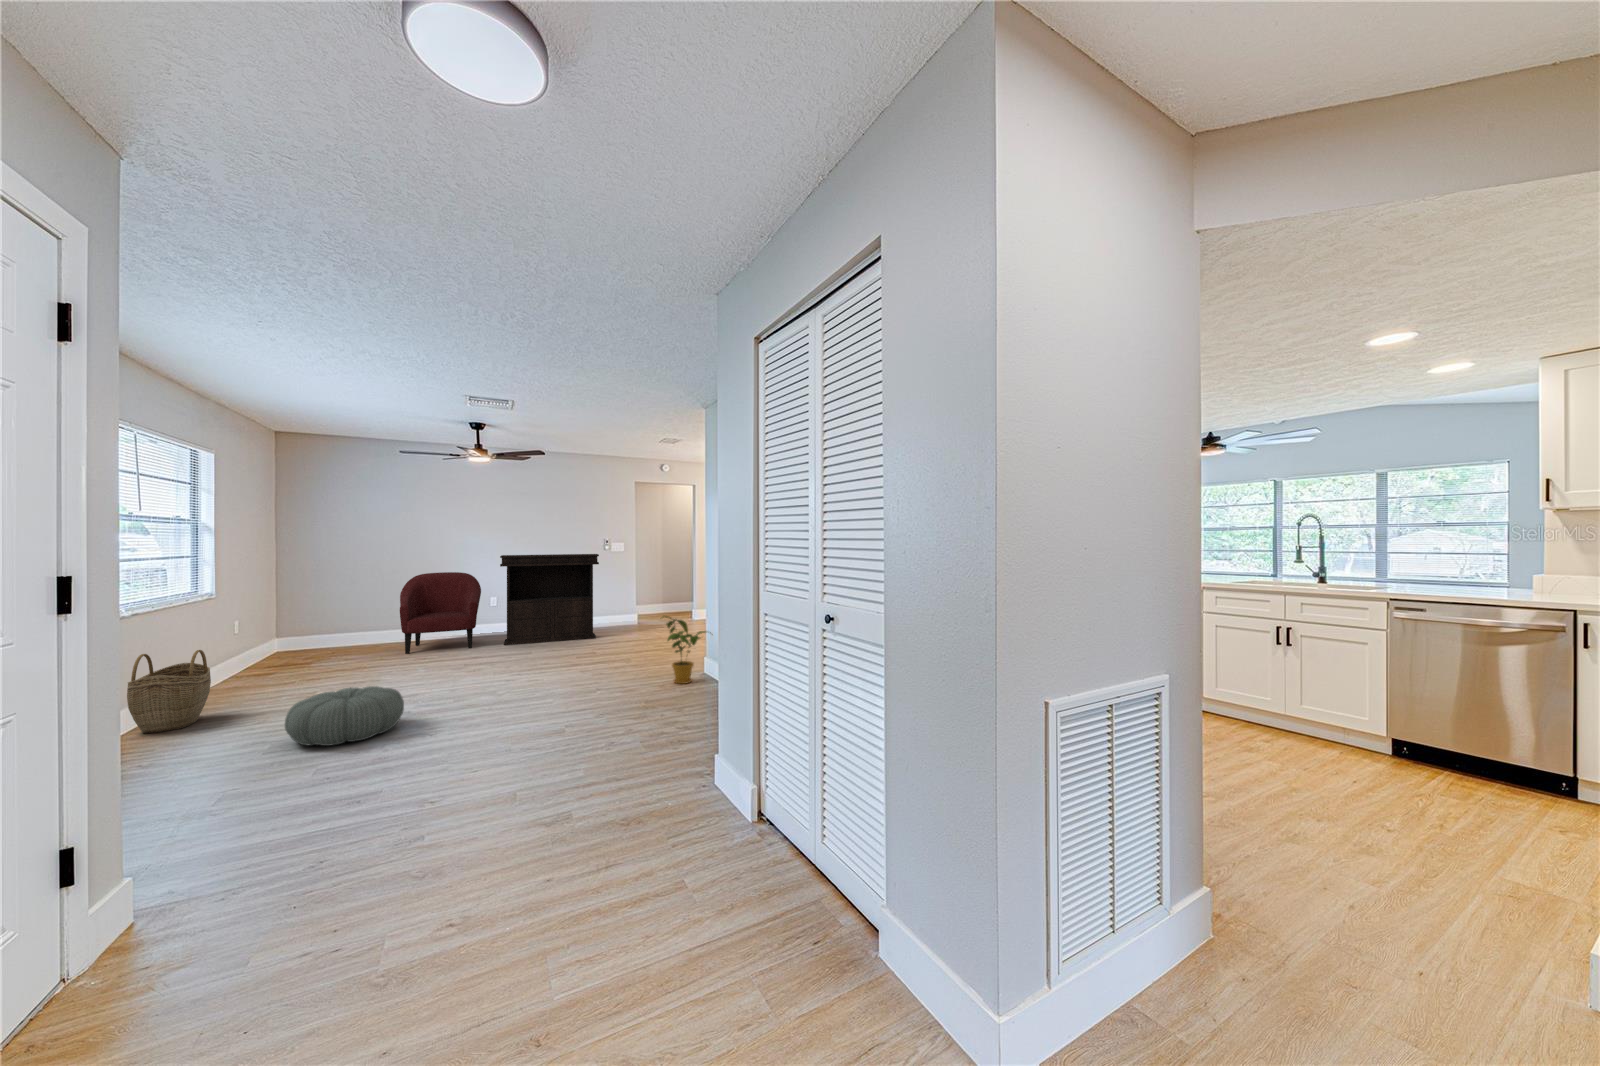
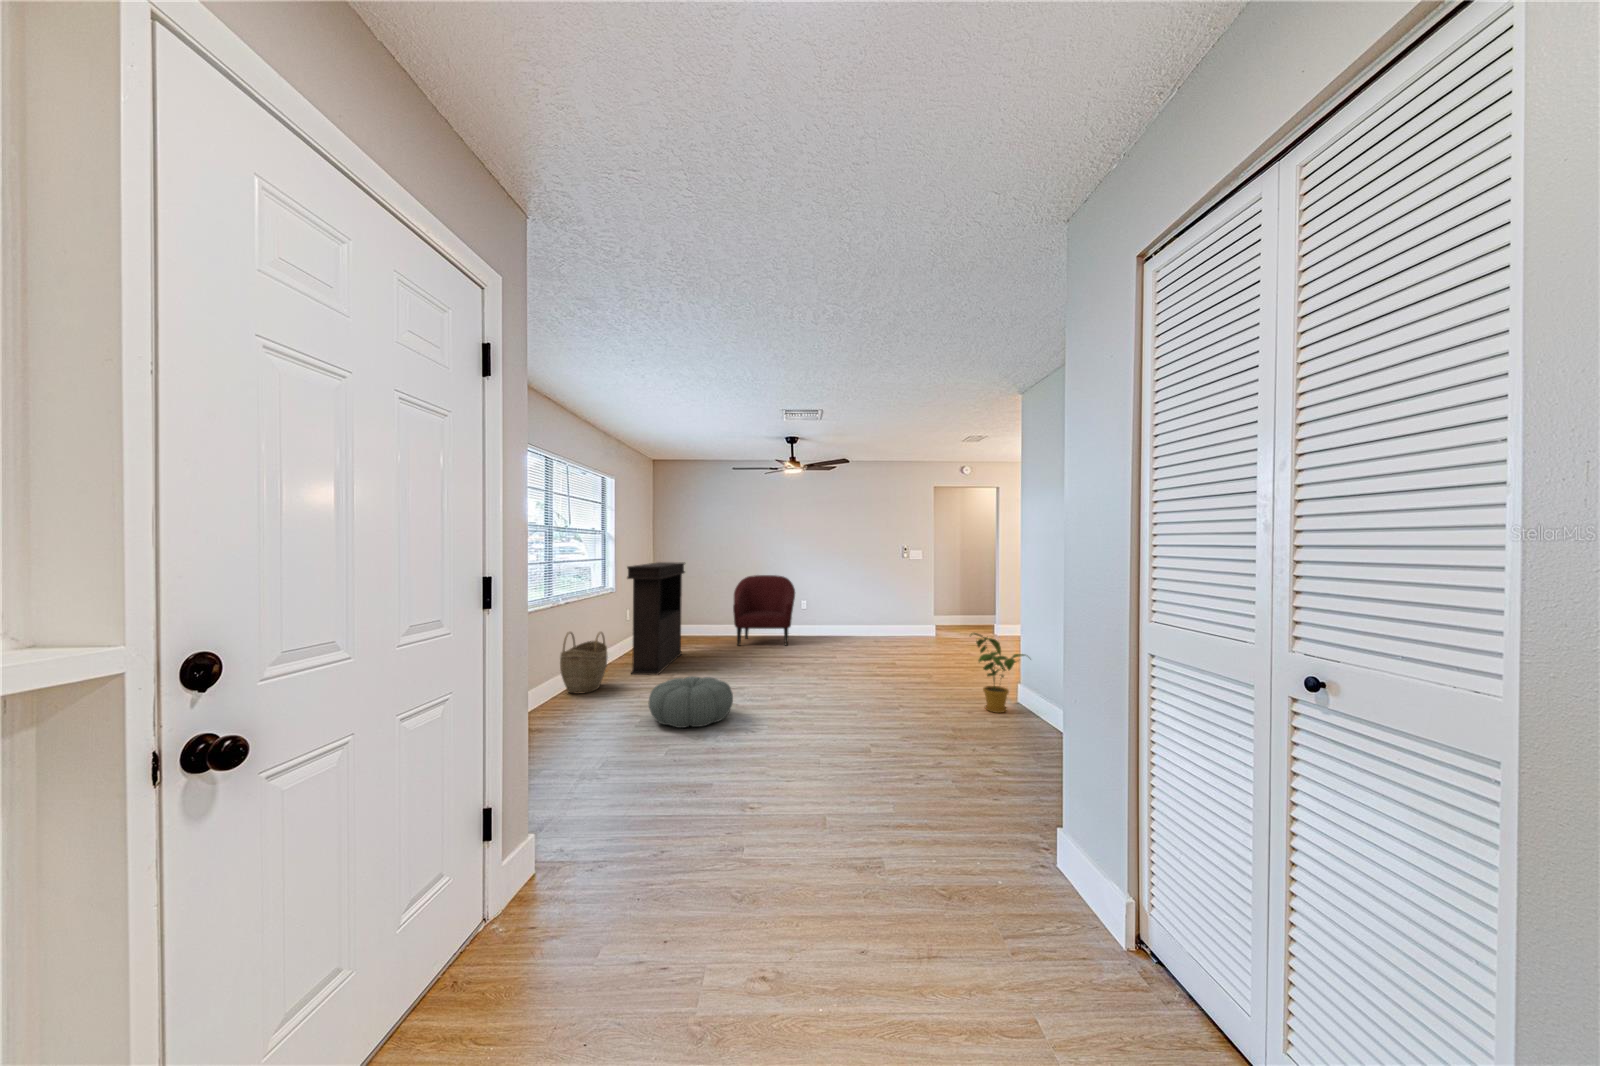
console table: present [500,554,599,645] -> present [627,562,685,675]

